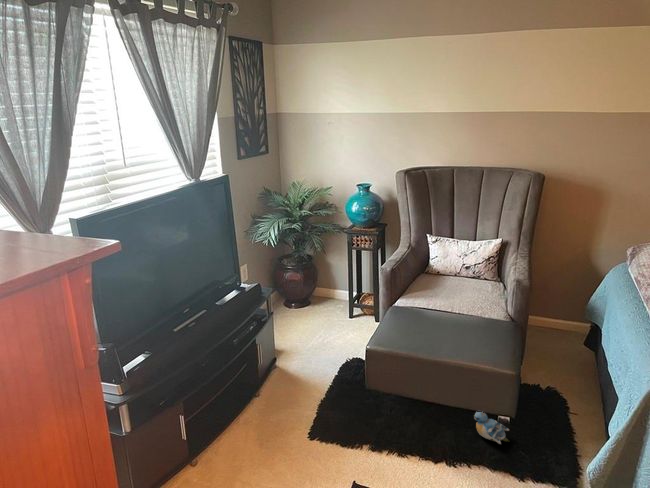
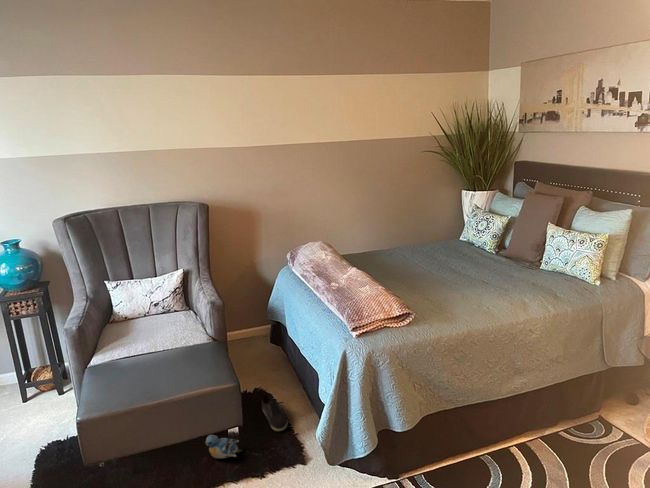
shoe: none [549,394,573,442] -> present [262,394,288,431]

